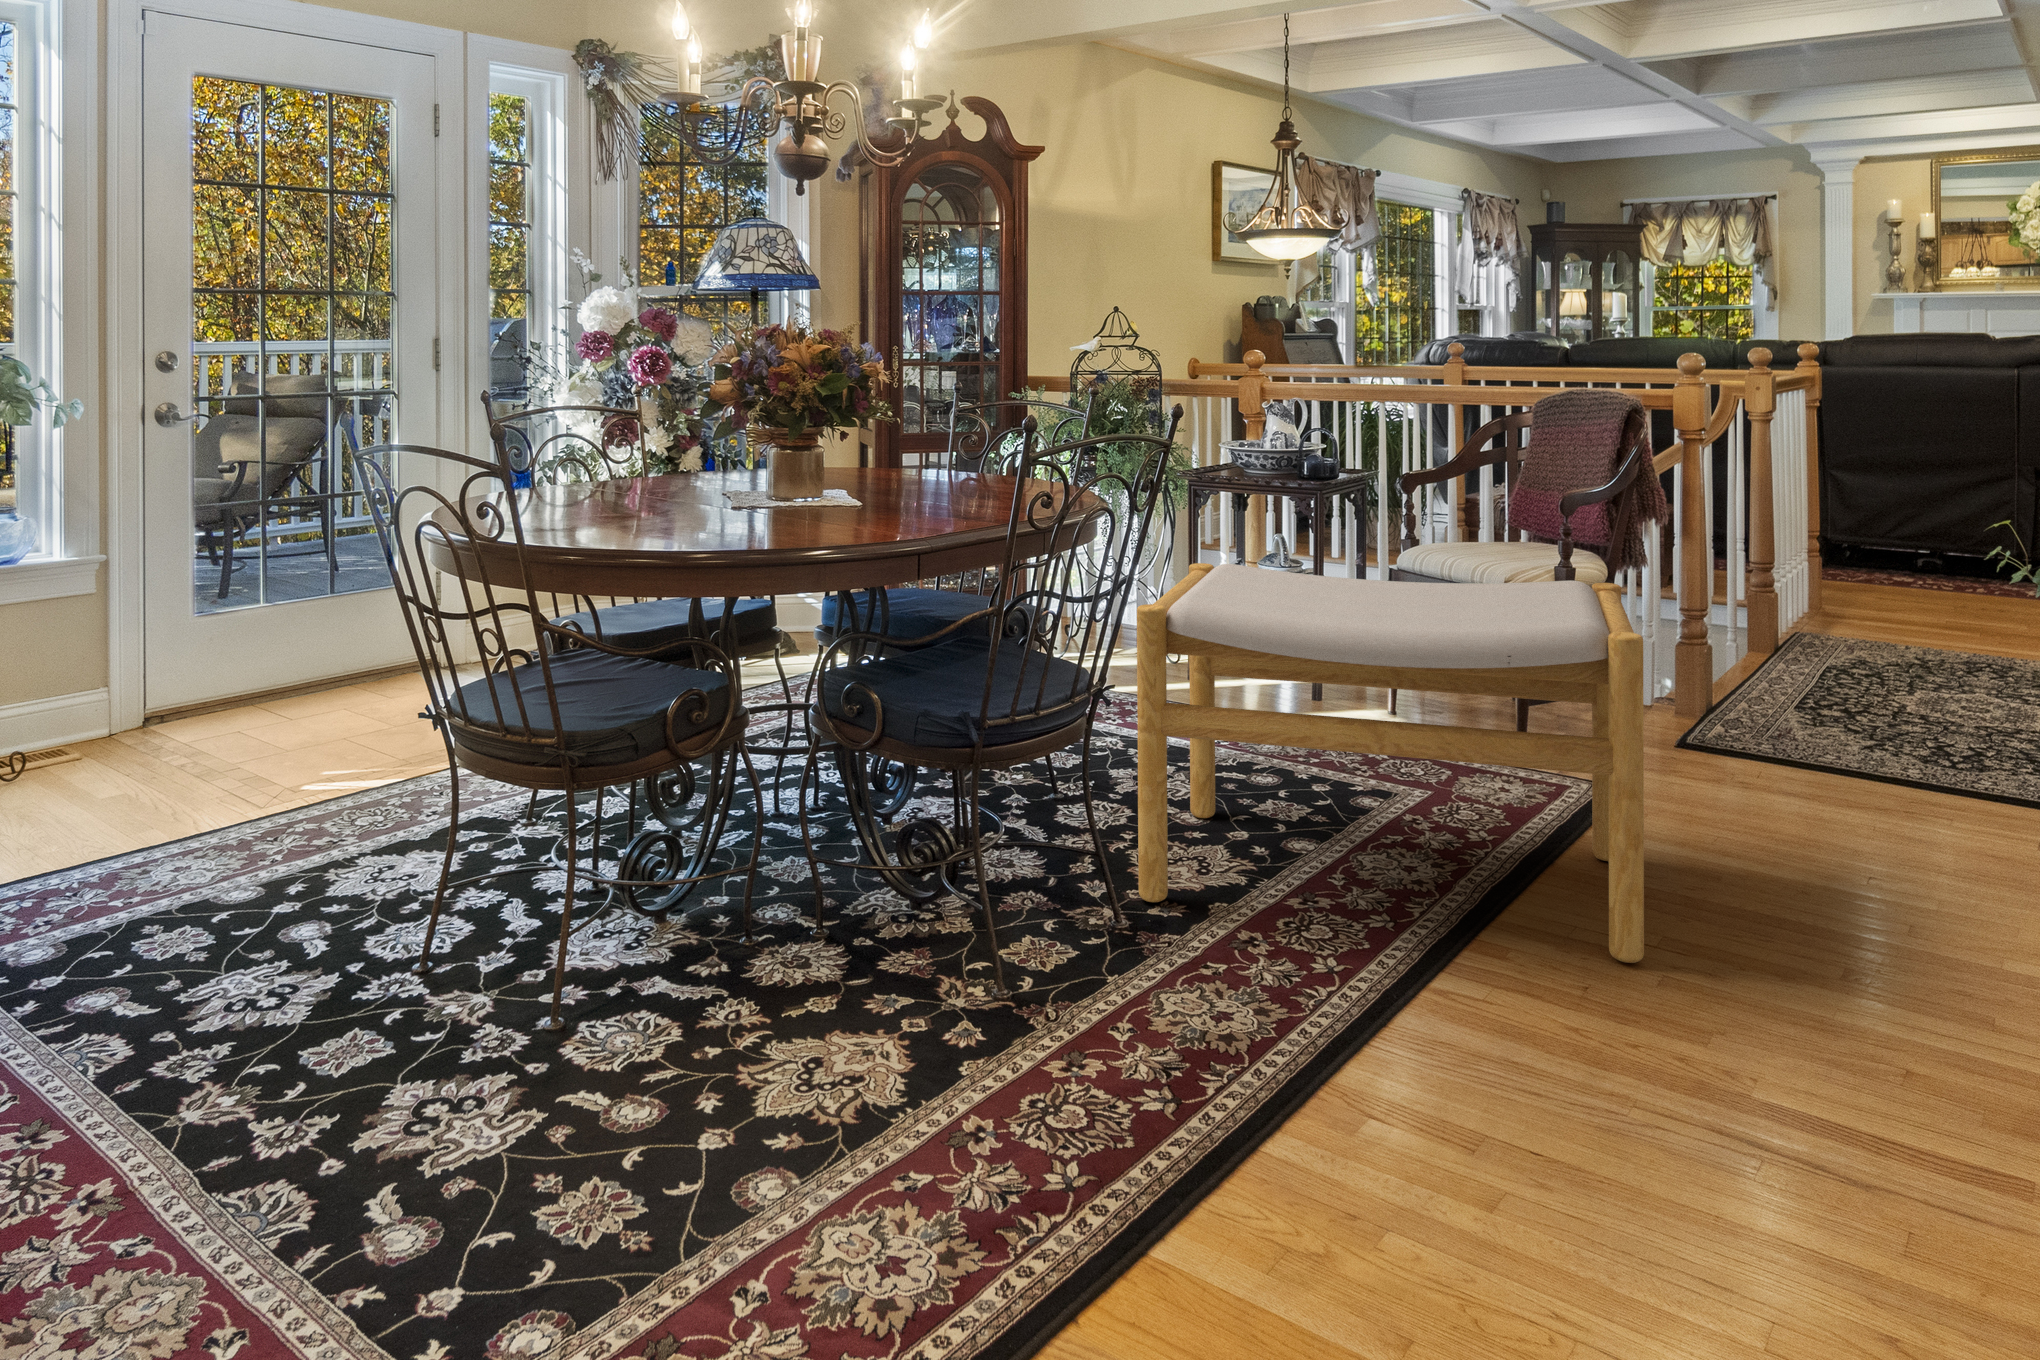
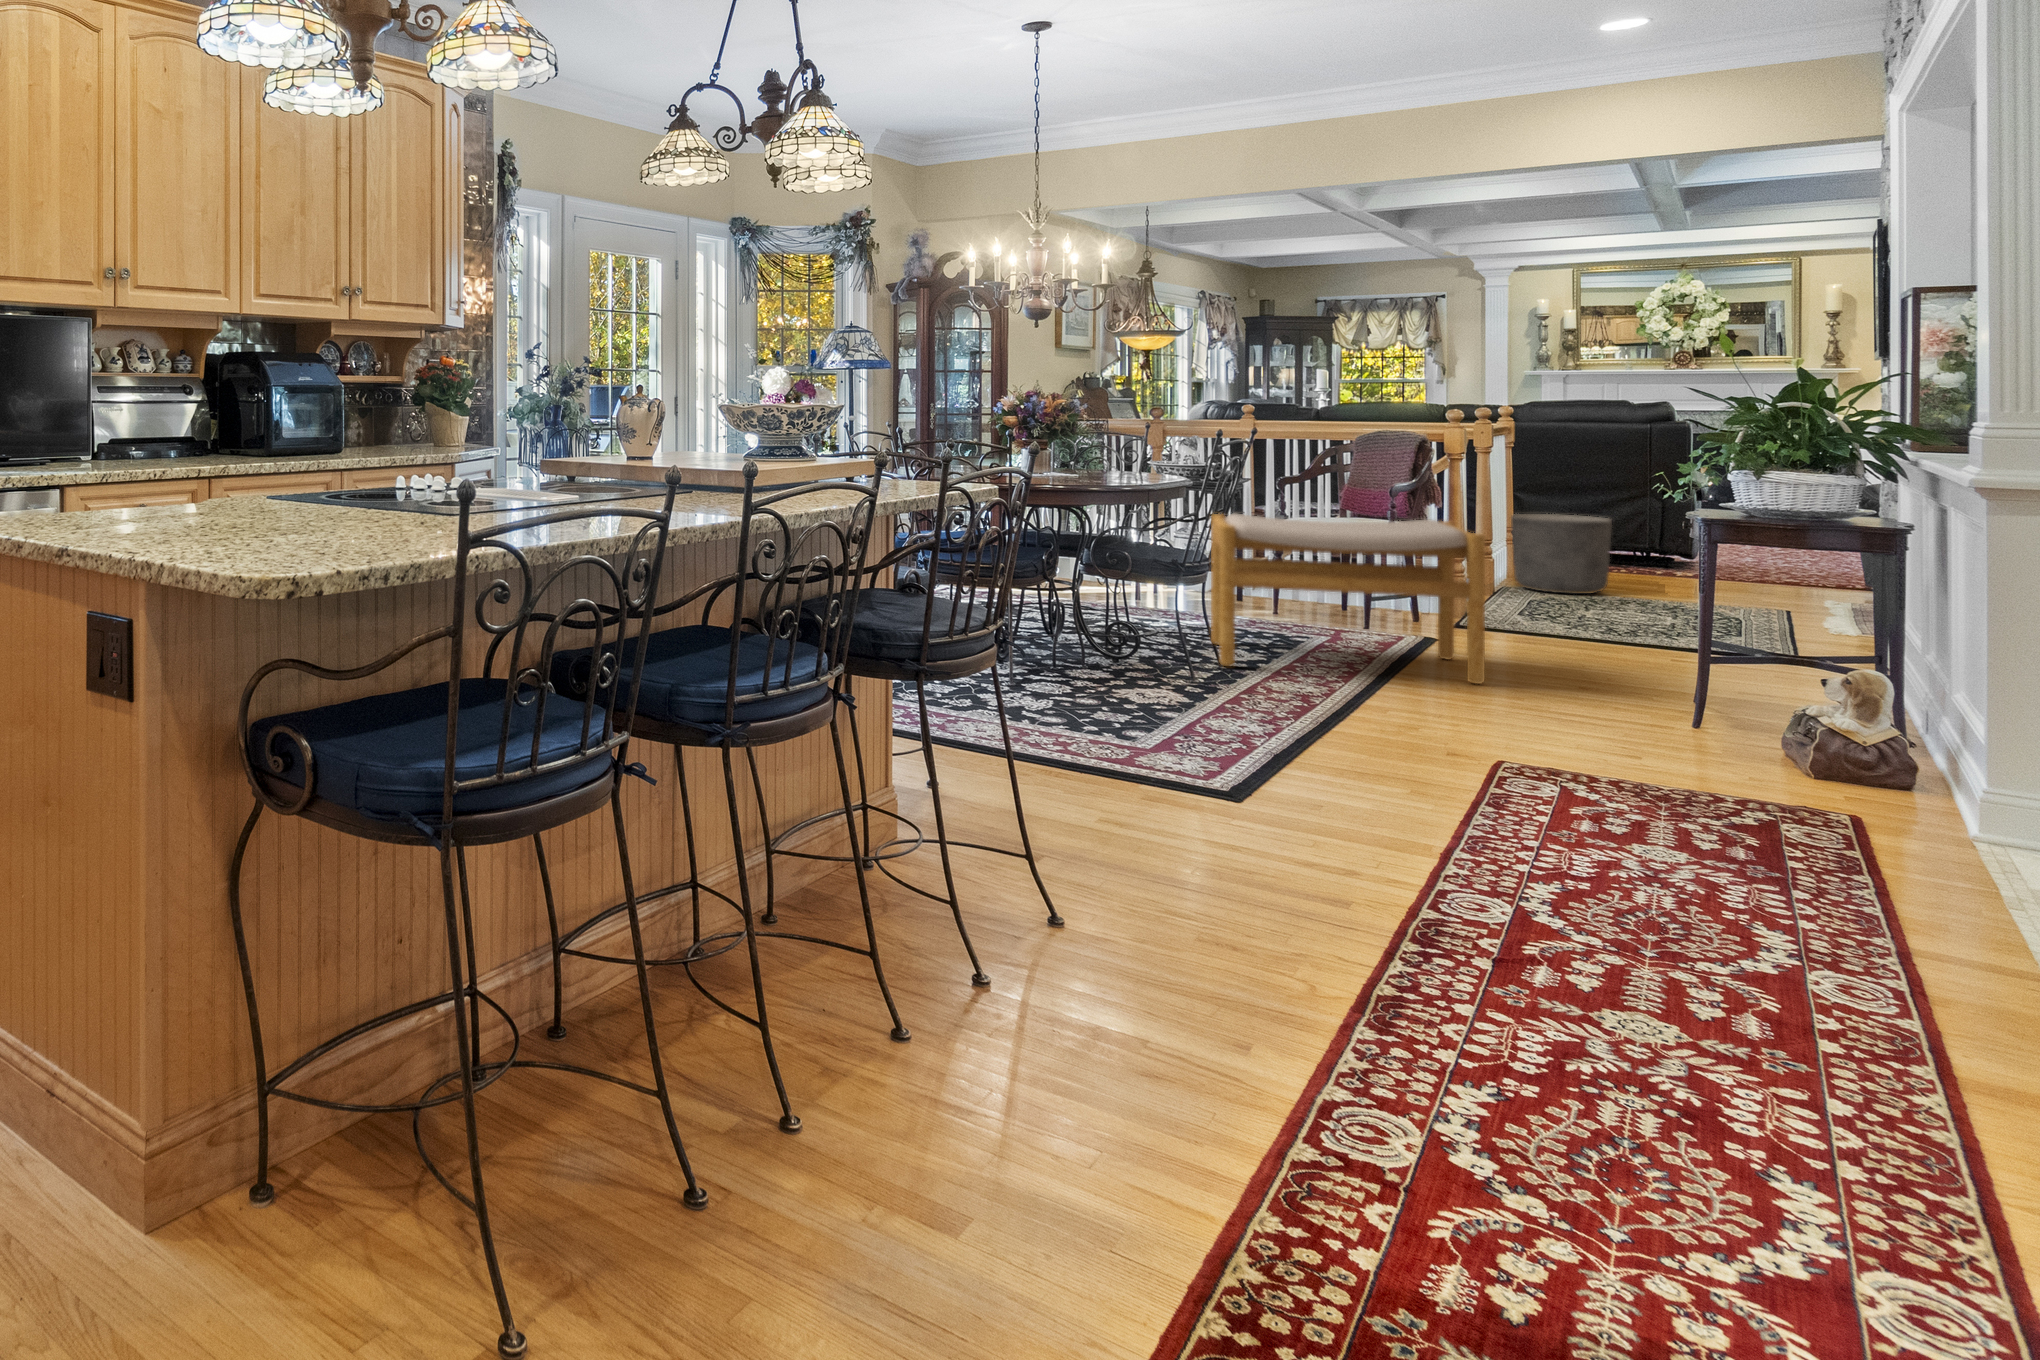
planter: none [1800,516,1952,650] -> present [1511,514,1612,594]

